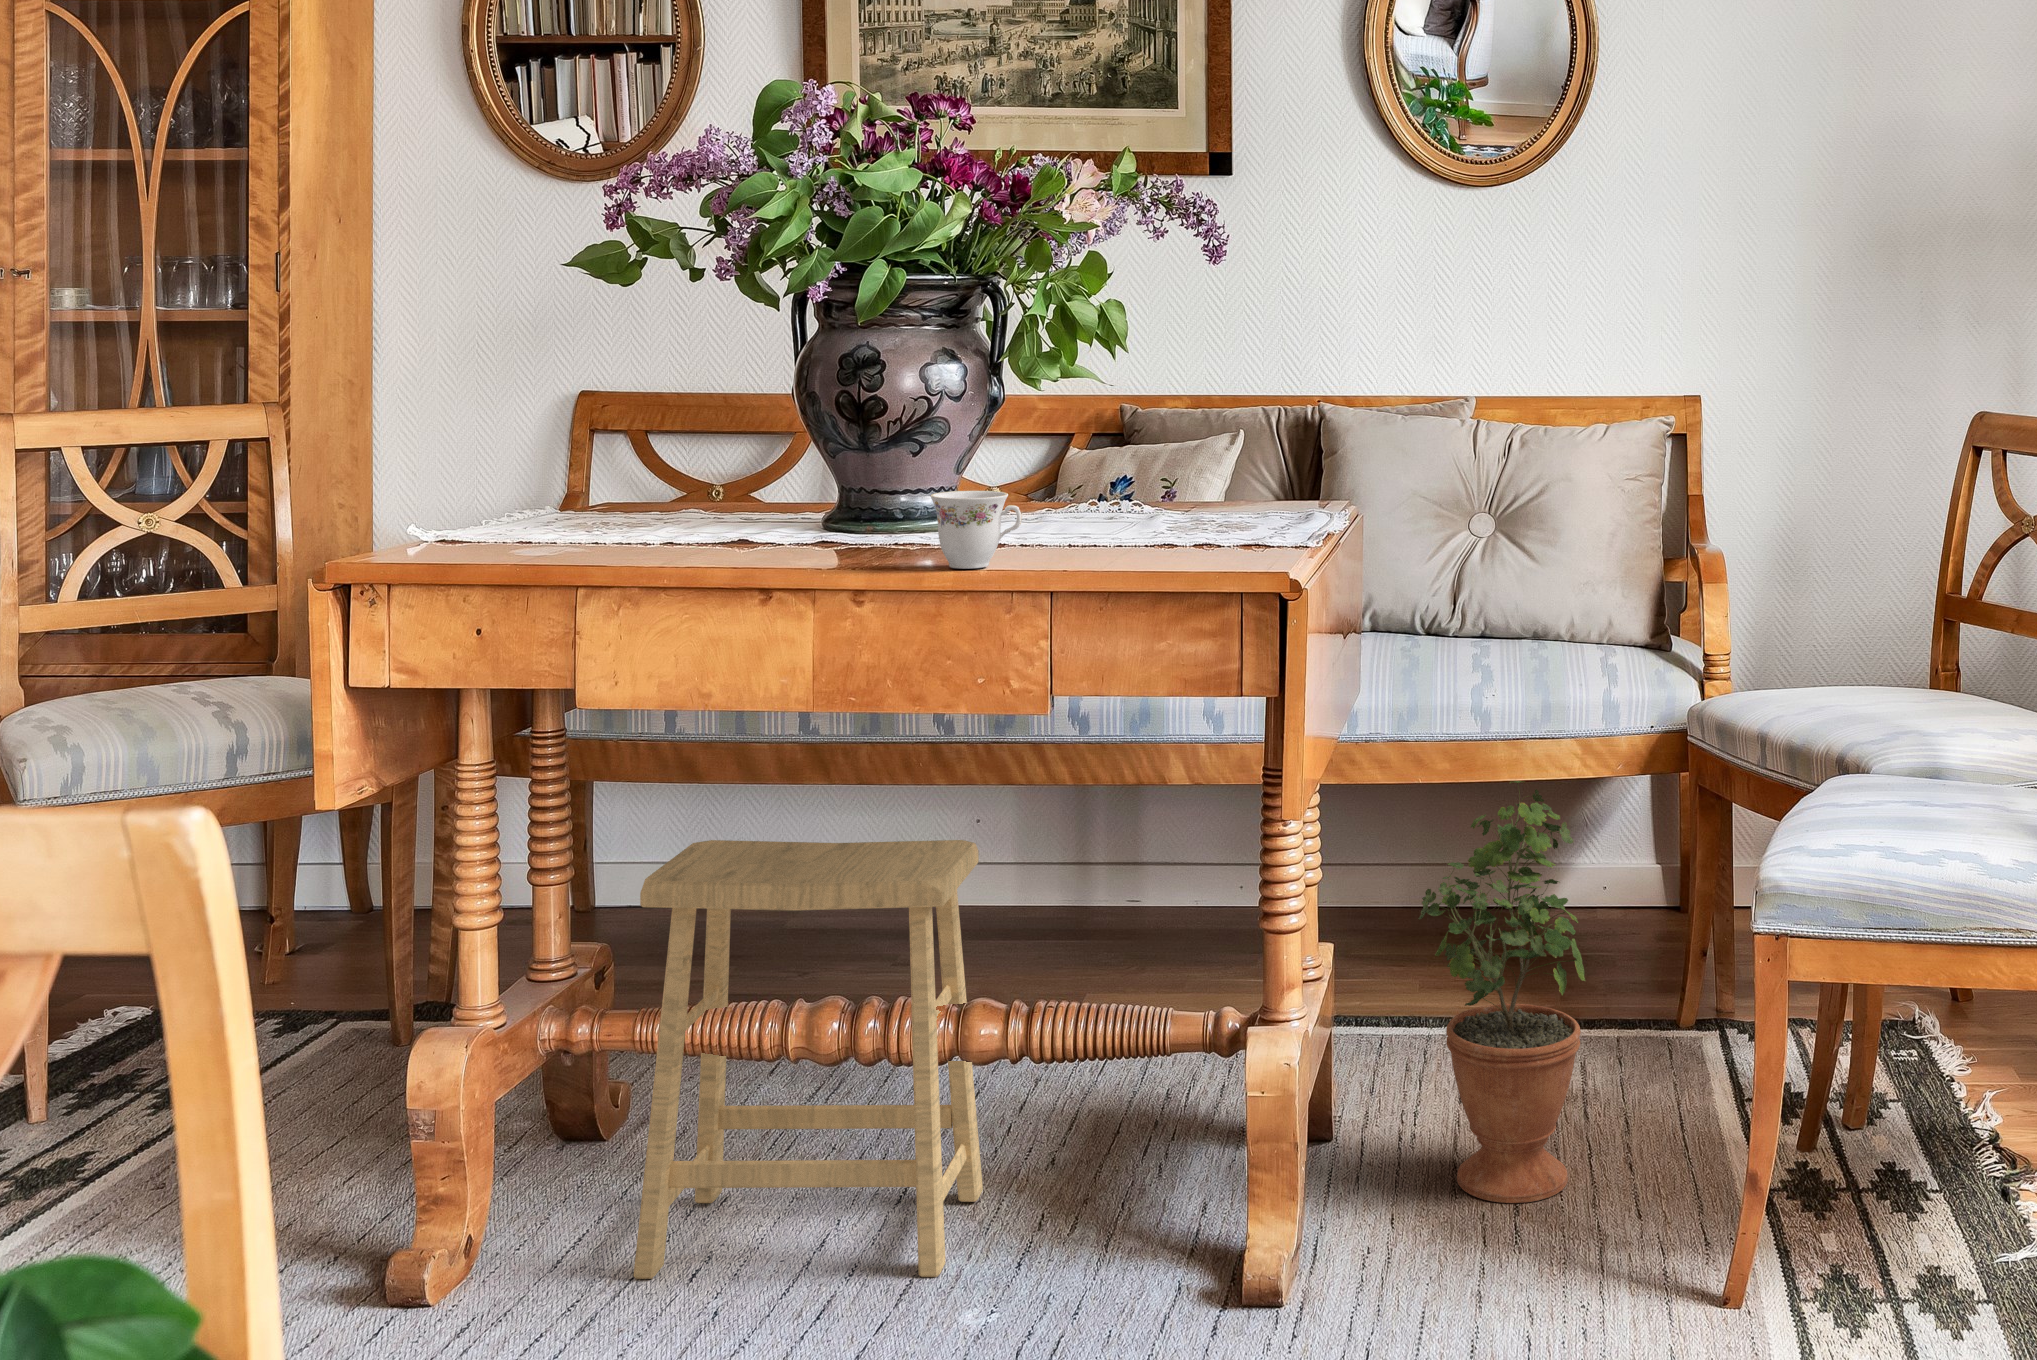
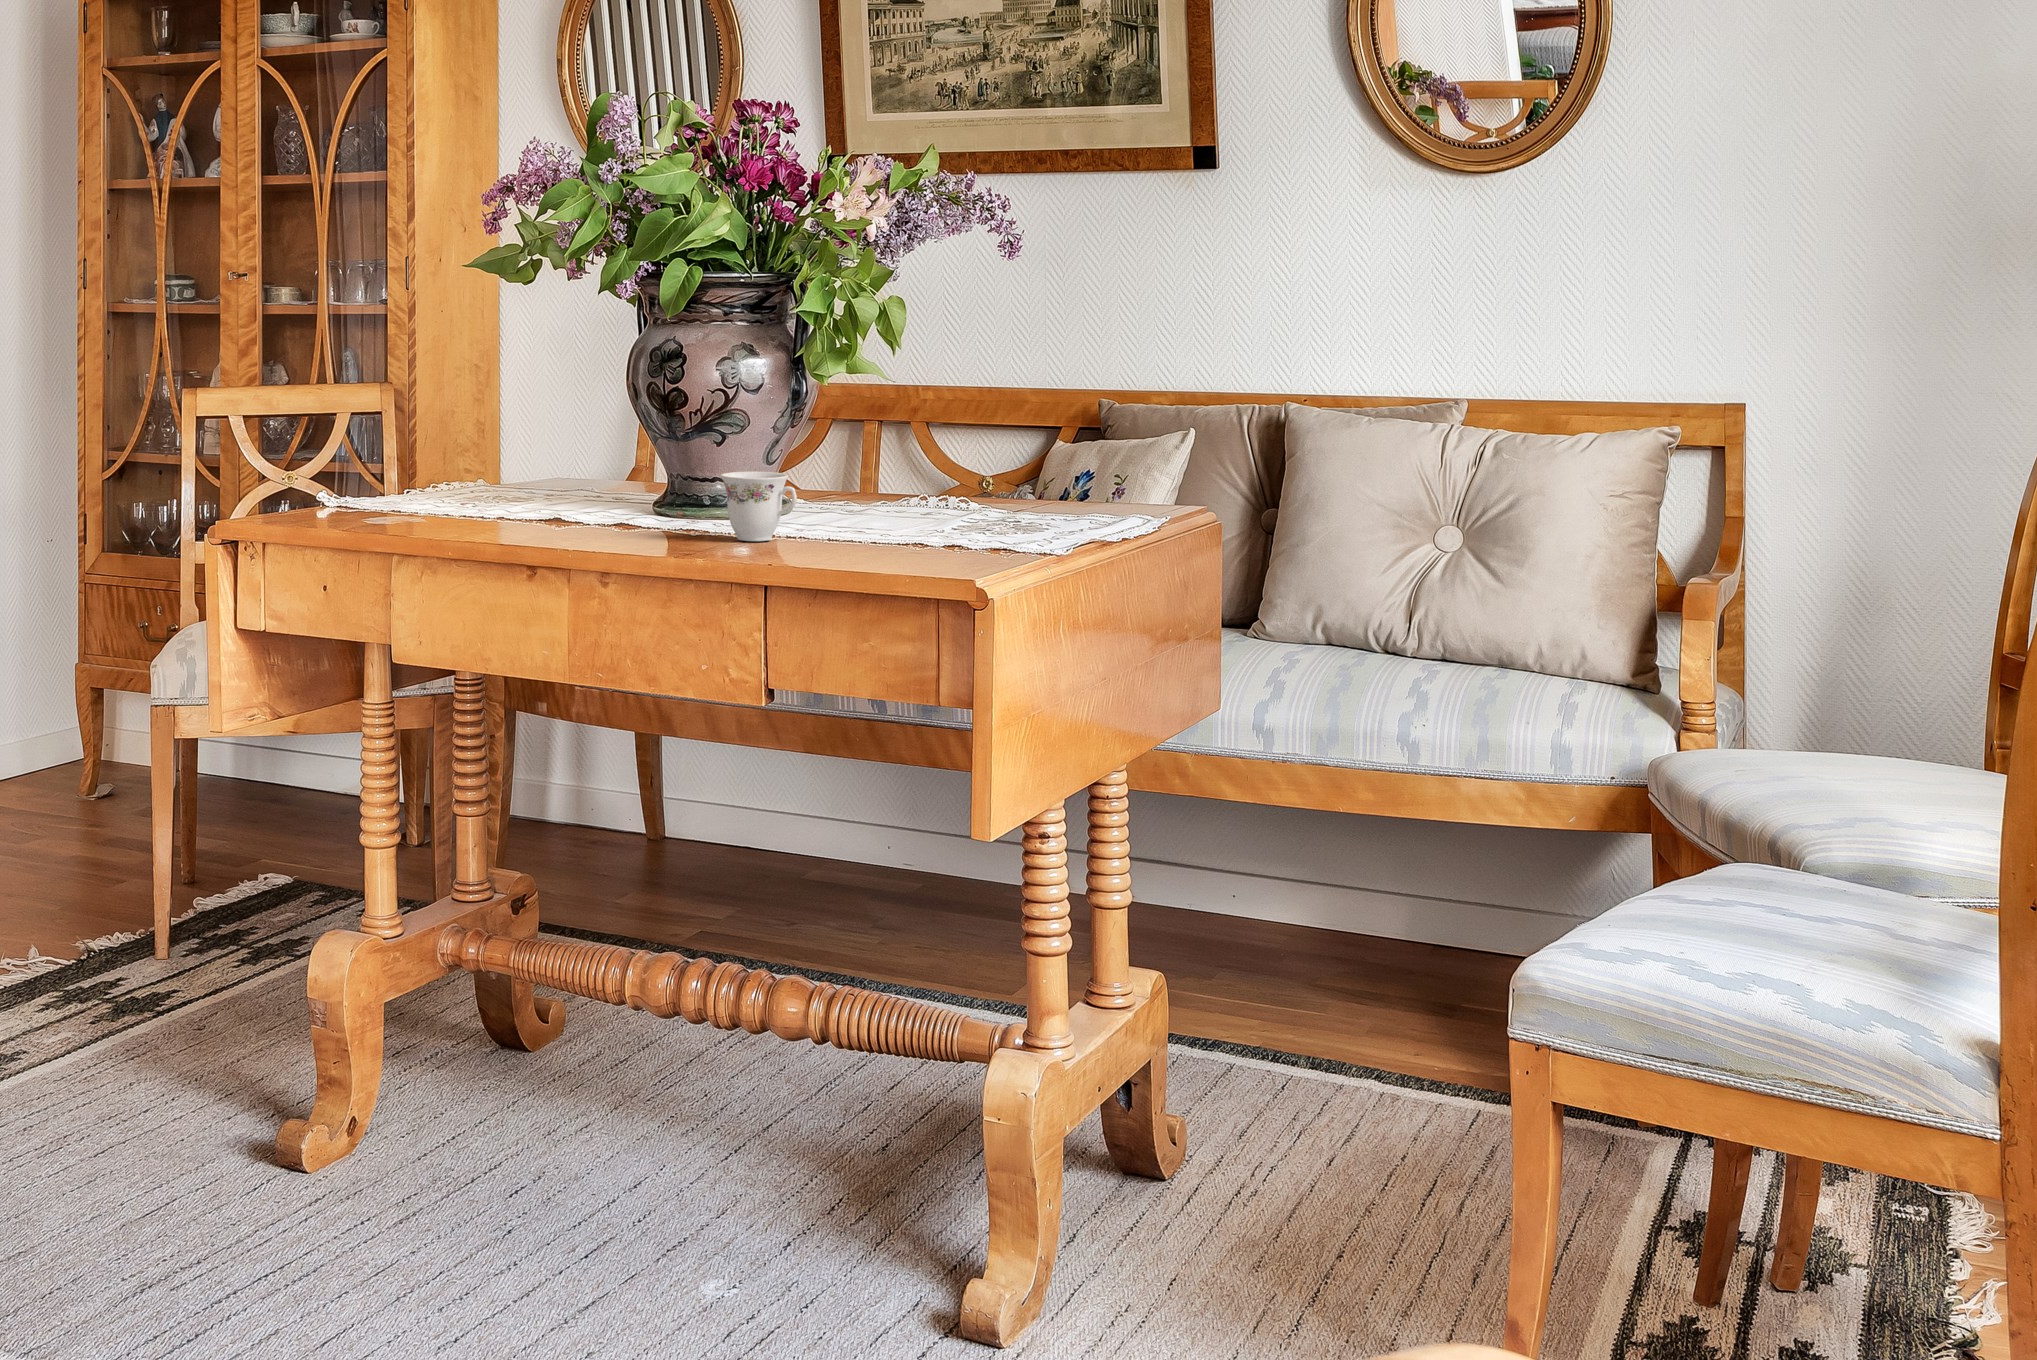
potted plant: present [1418,781,1585,1203] -> none [1228,802,1413,1238]
footstool: present [633,840,983,1279] -> none [526,765,828,1175]

